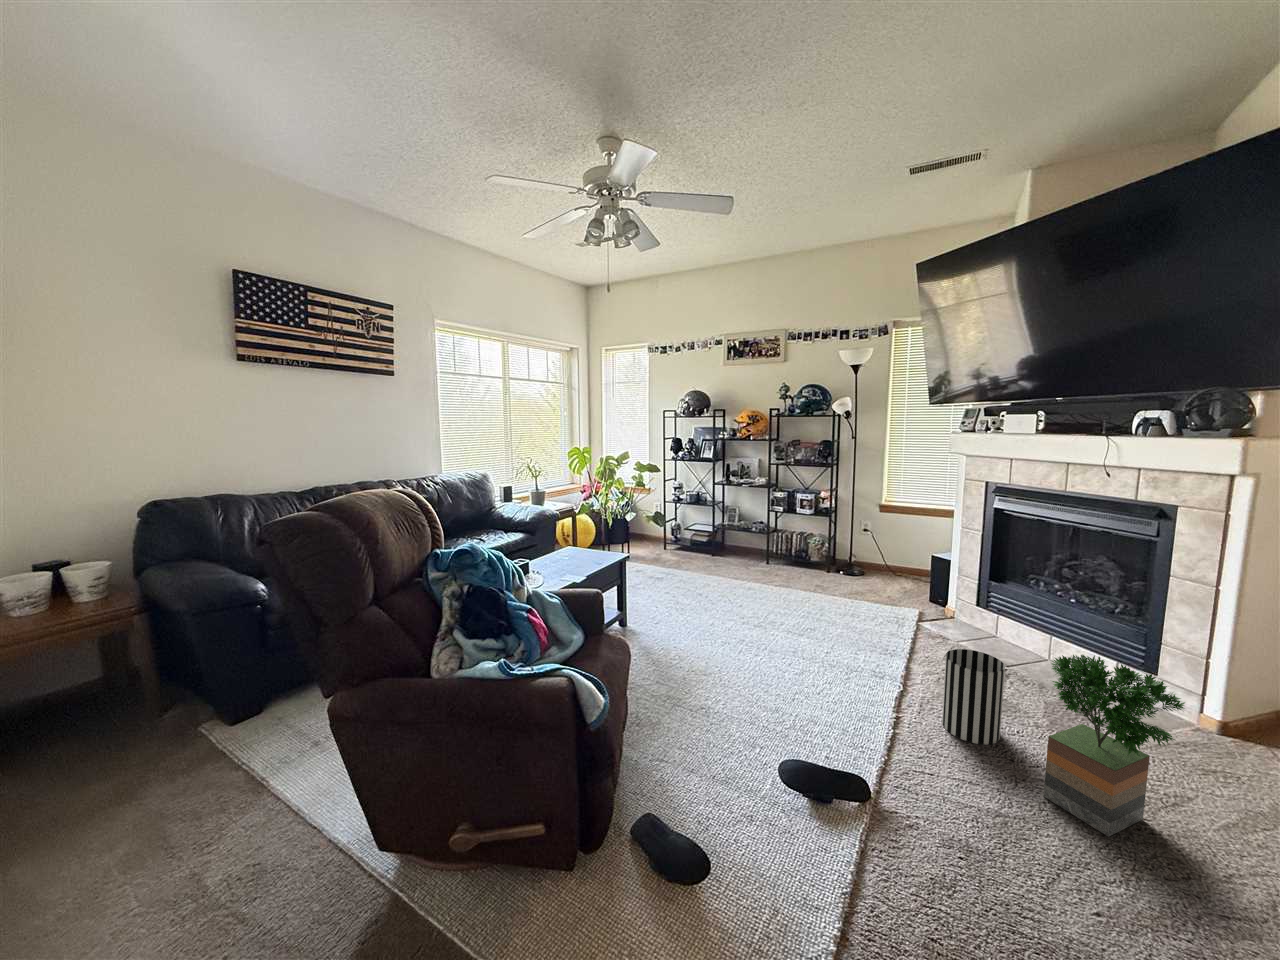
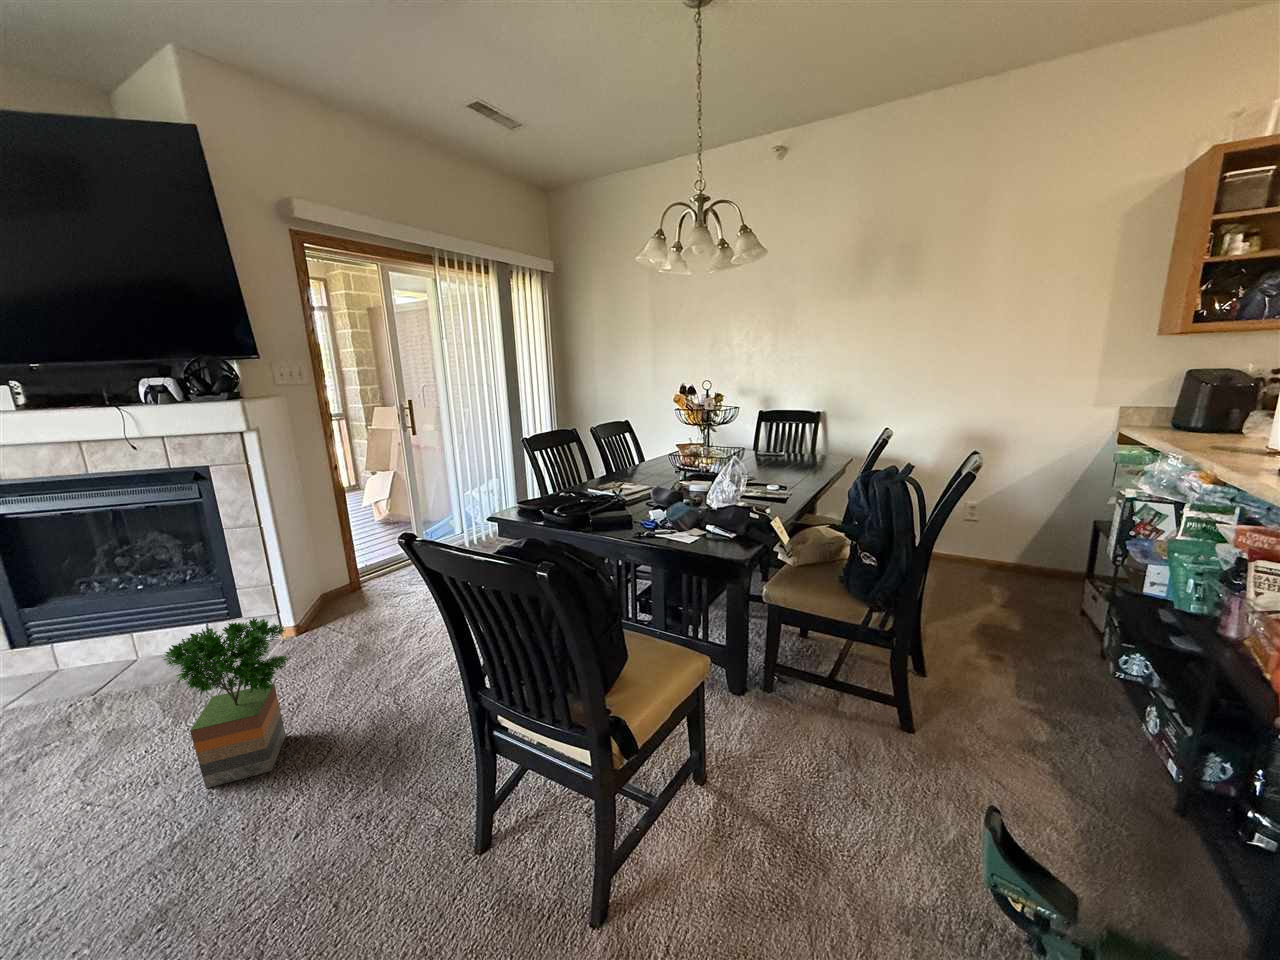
wastebasket: present [942,649,1005,745] -> none [10,693,131,821]

